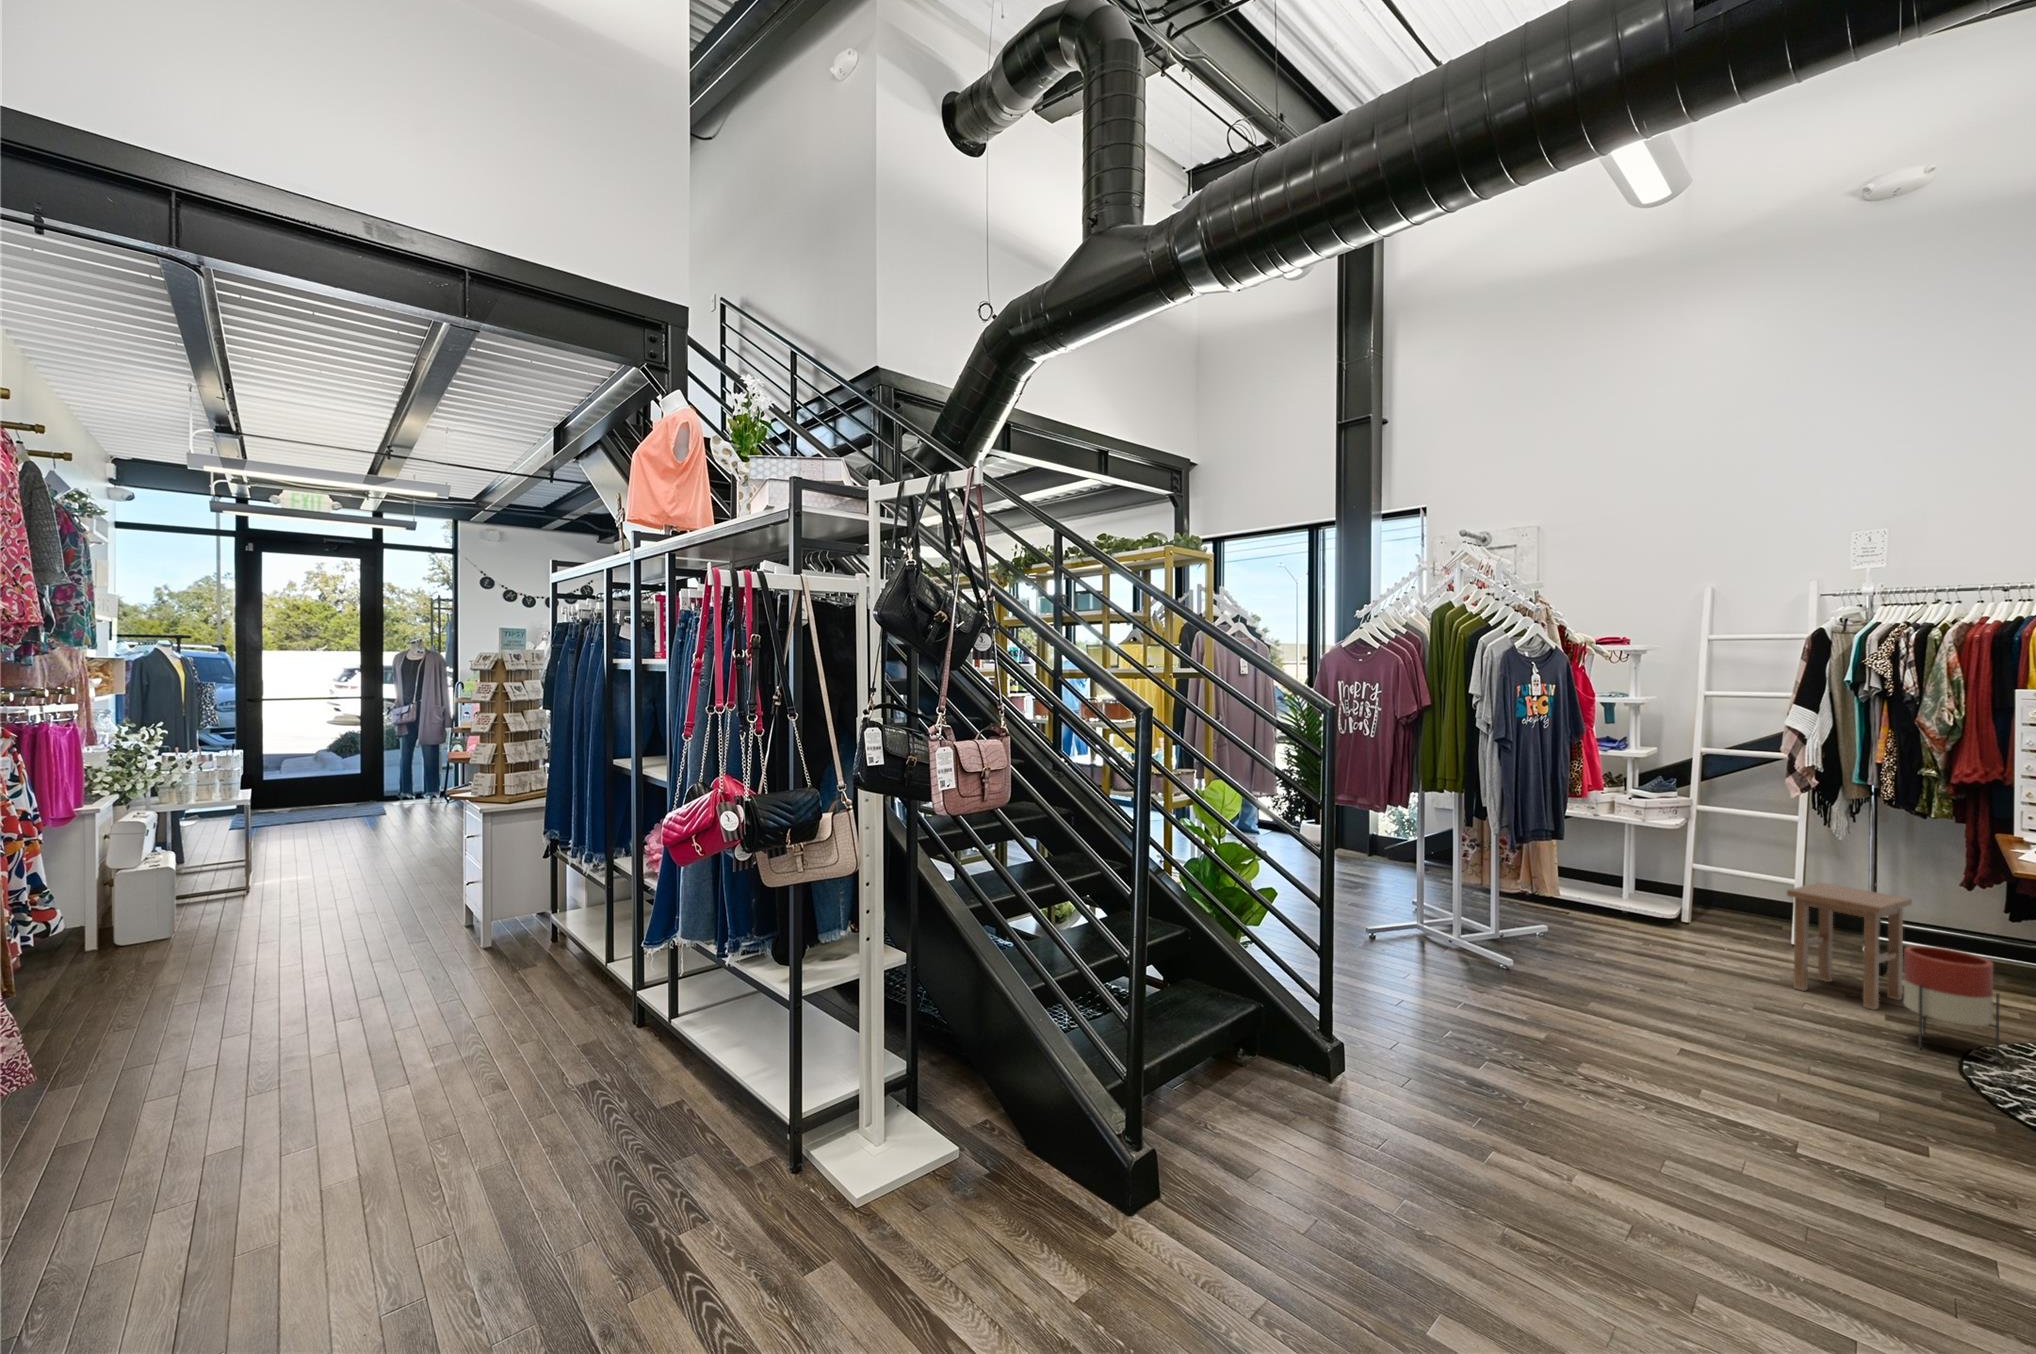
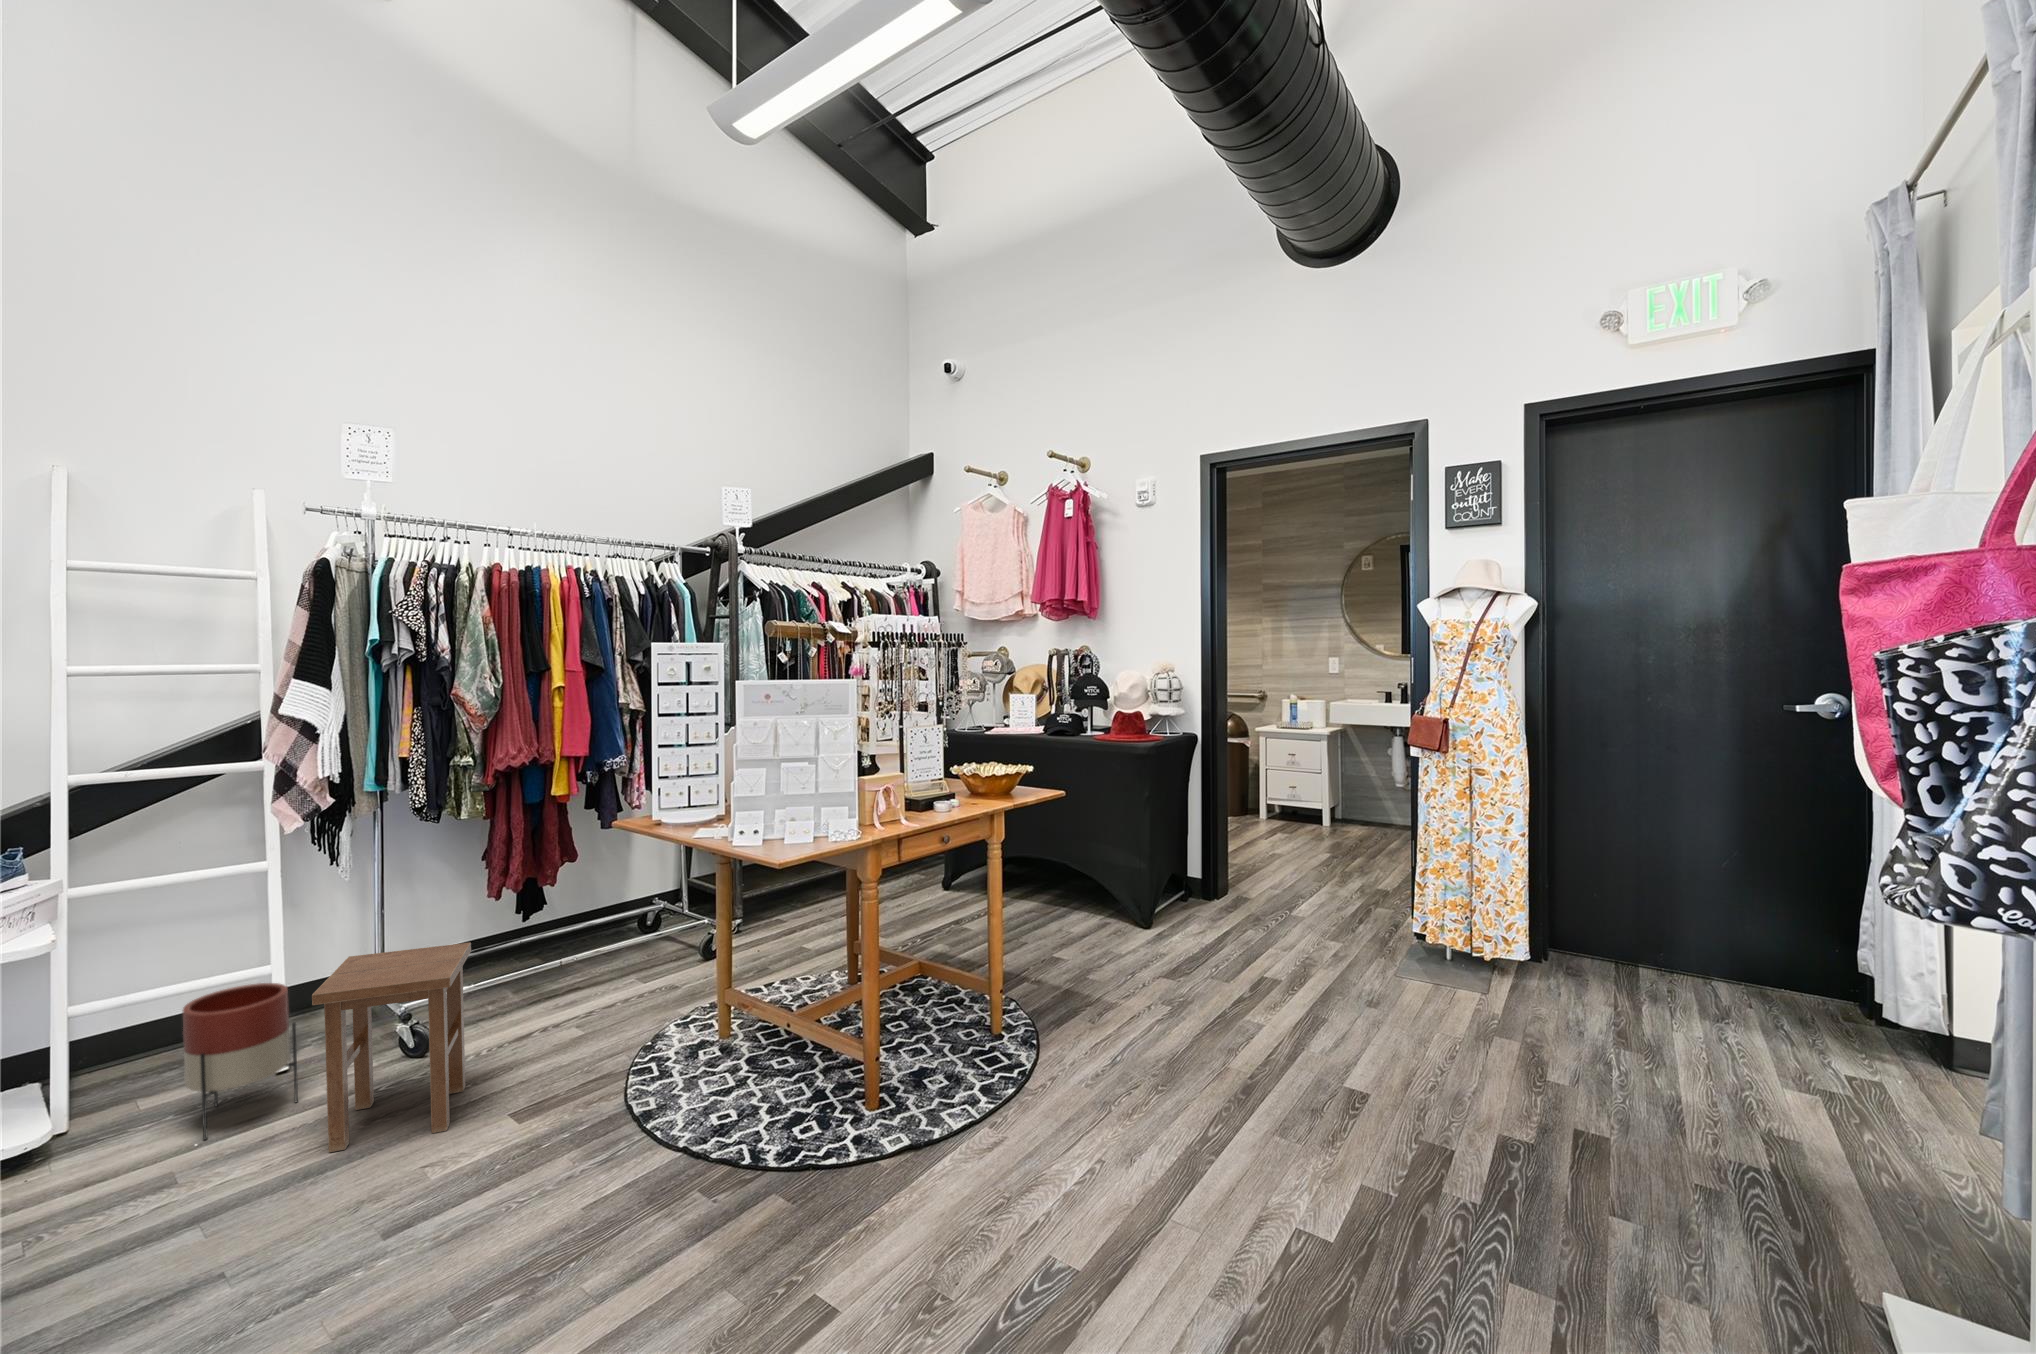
planter: present [1903,946,2000,1058] -> present [183,983,298,1140]

